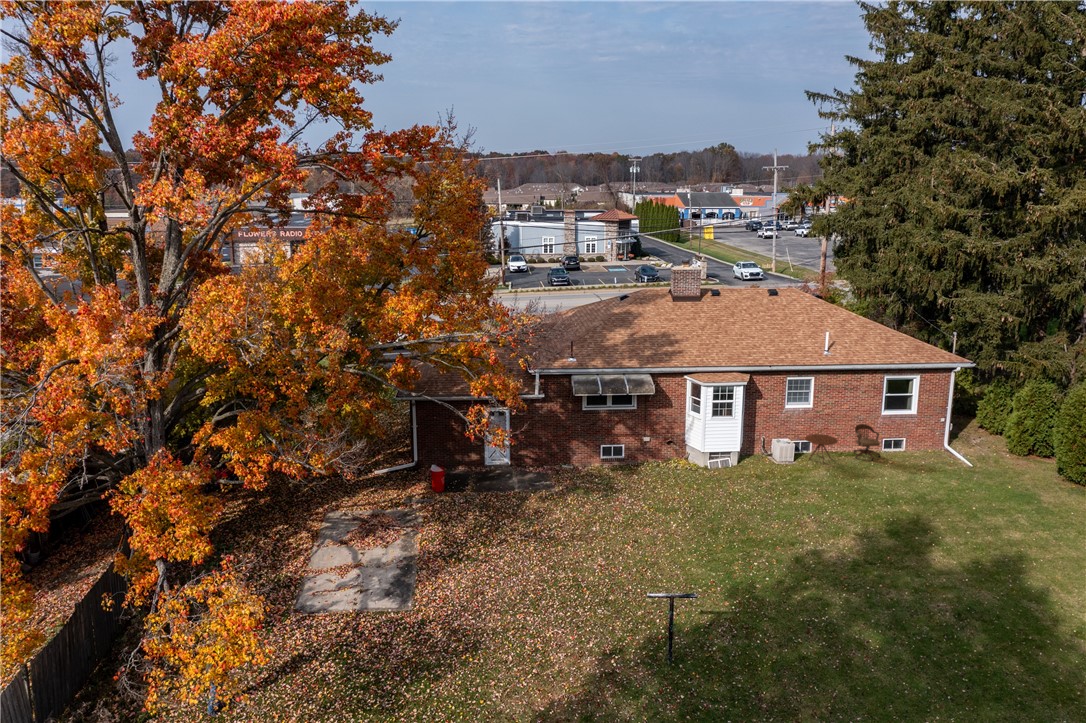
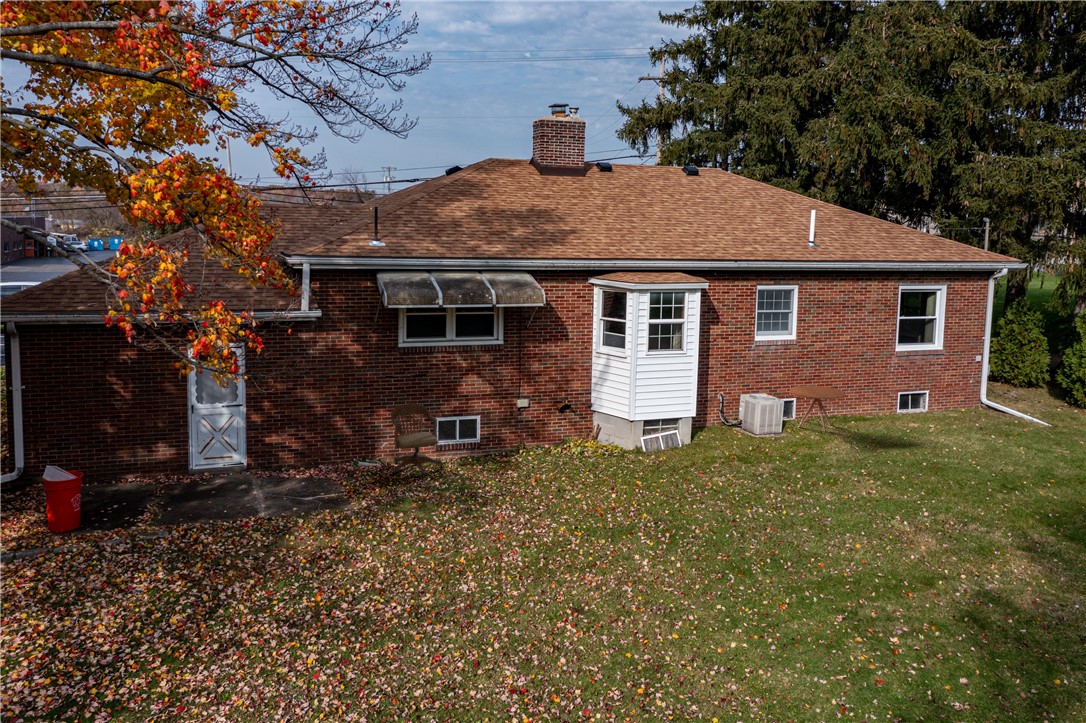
chair: present [853,424,880,461] -> present [391,403,443,478]

